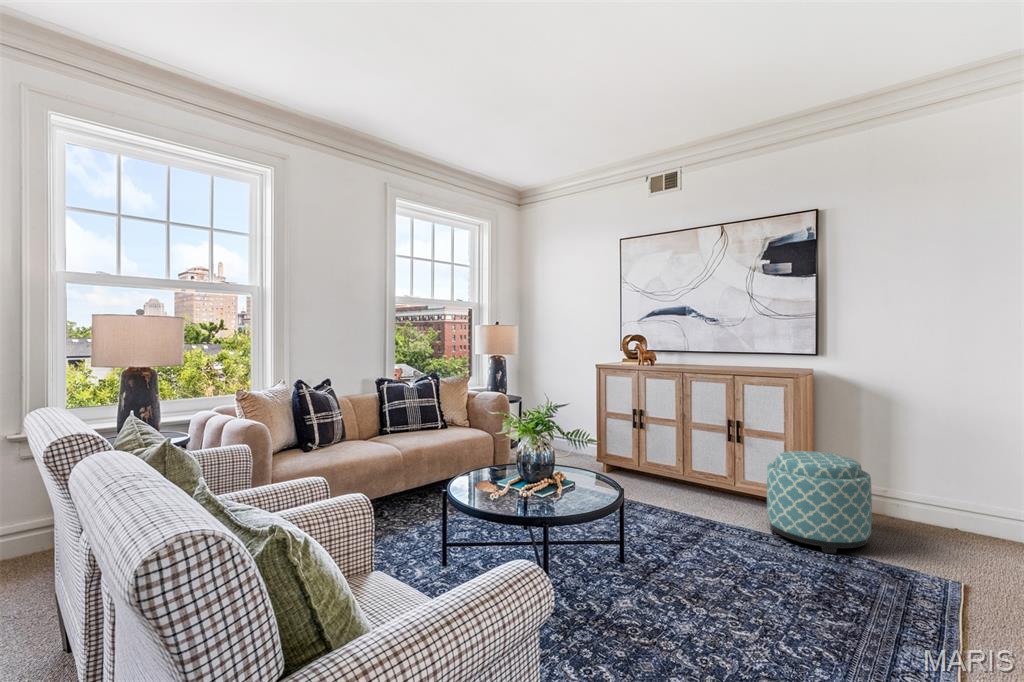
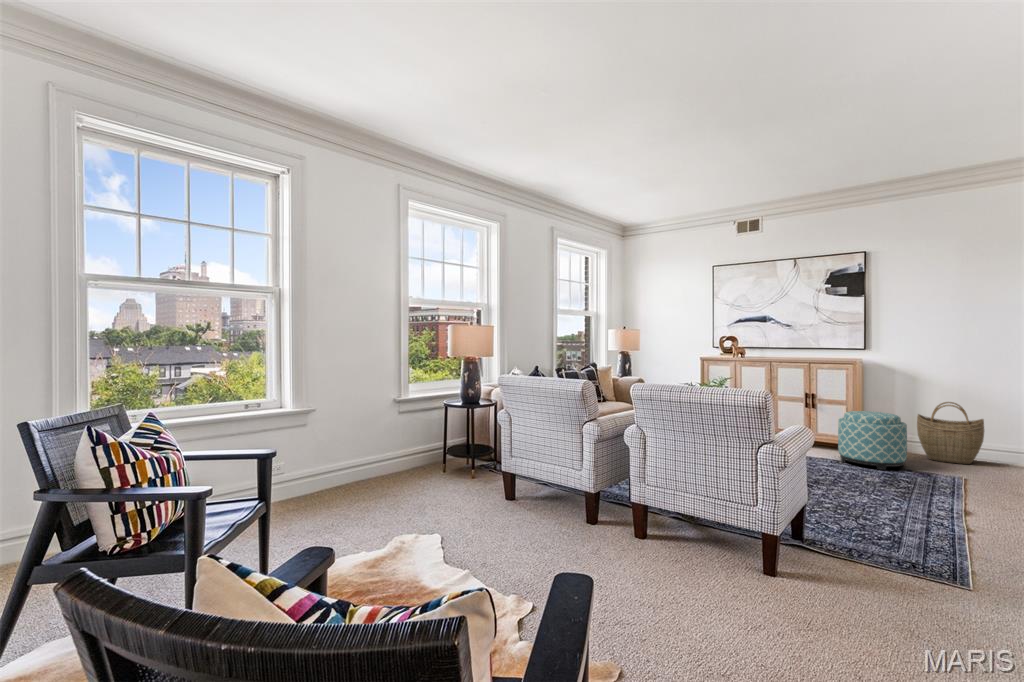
woven basket: none [891,436,995,538] -> present [917,402,984,464]

